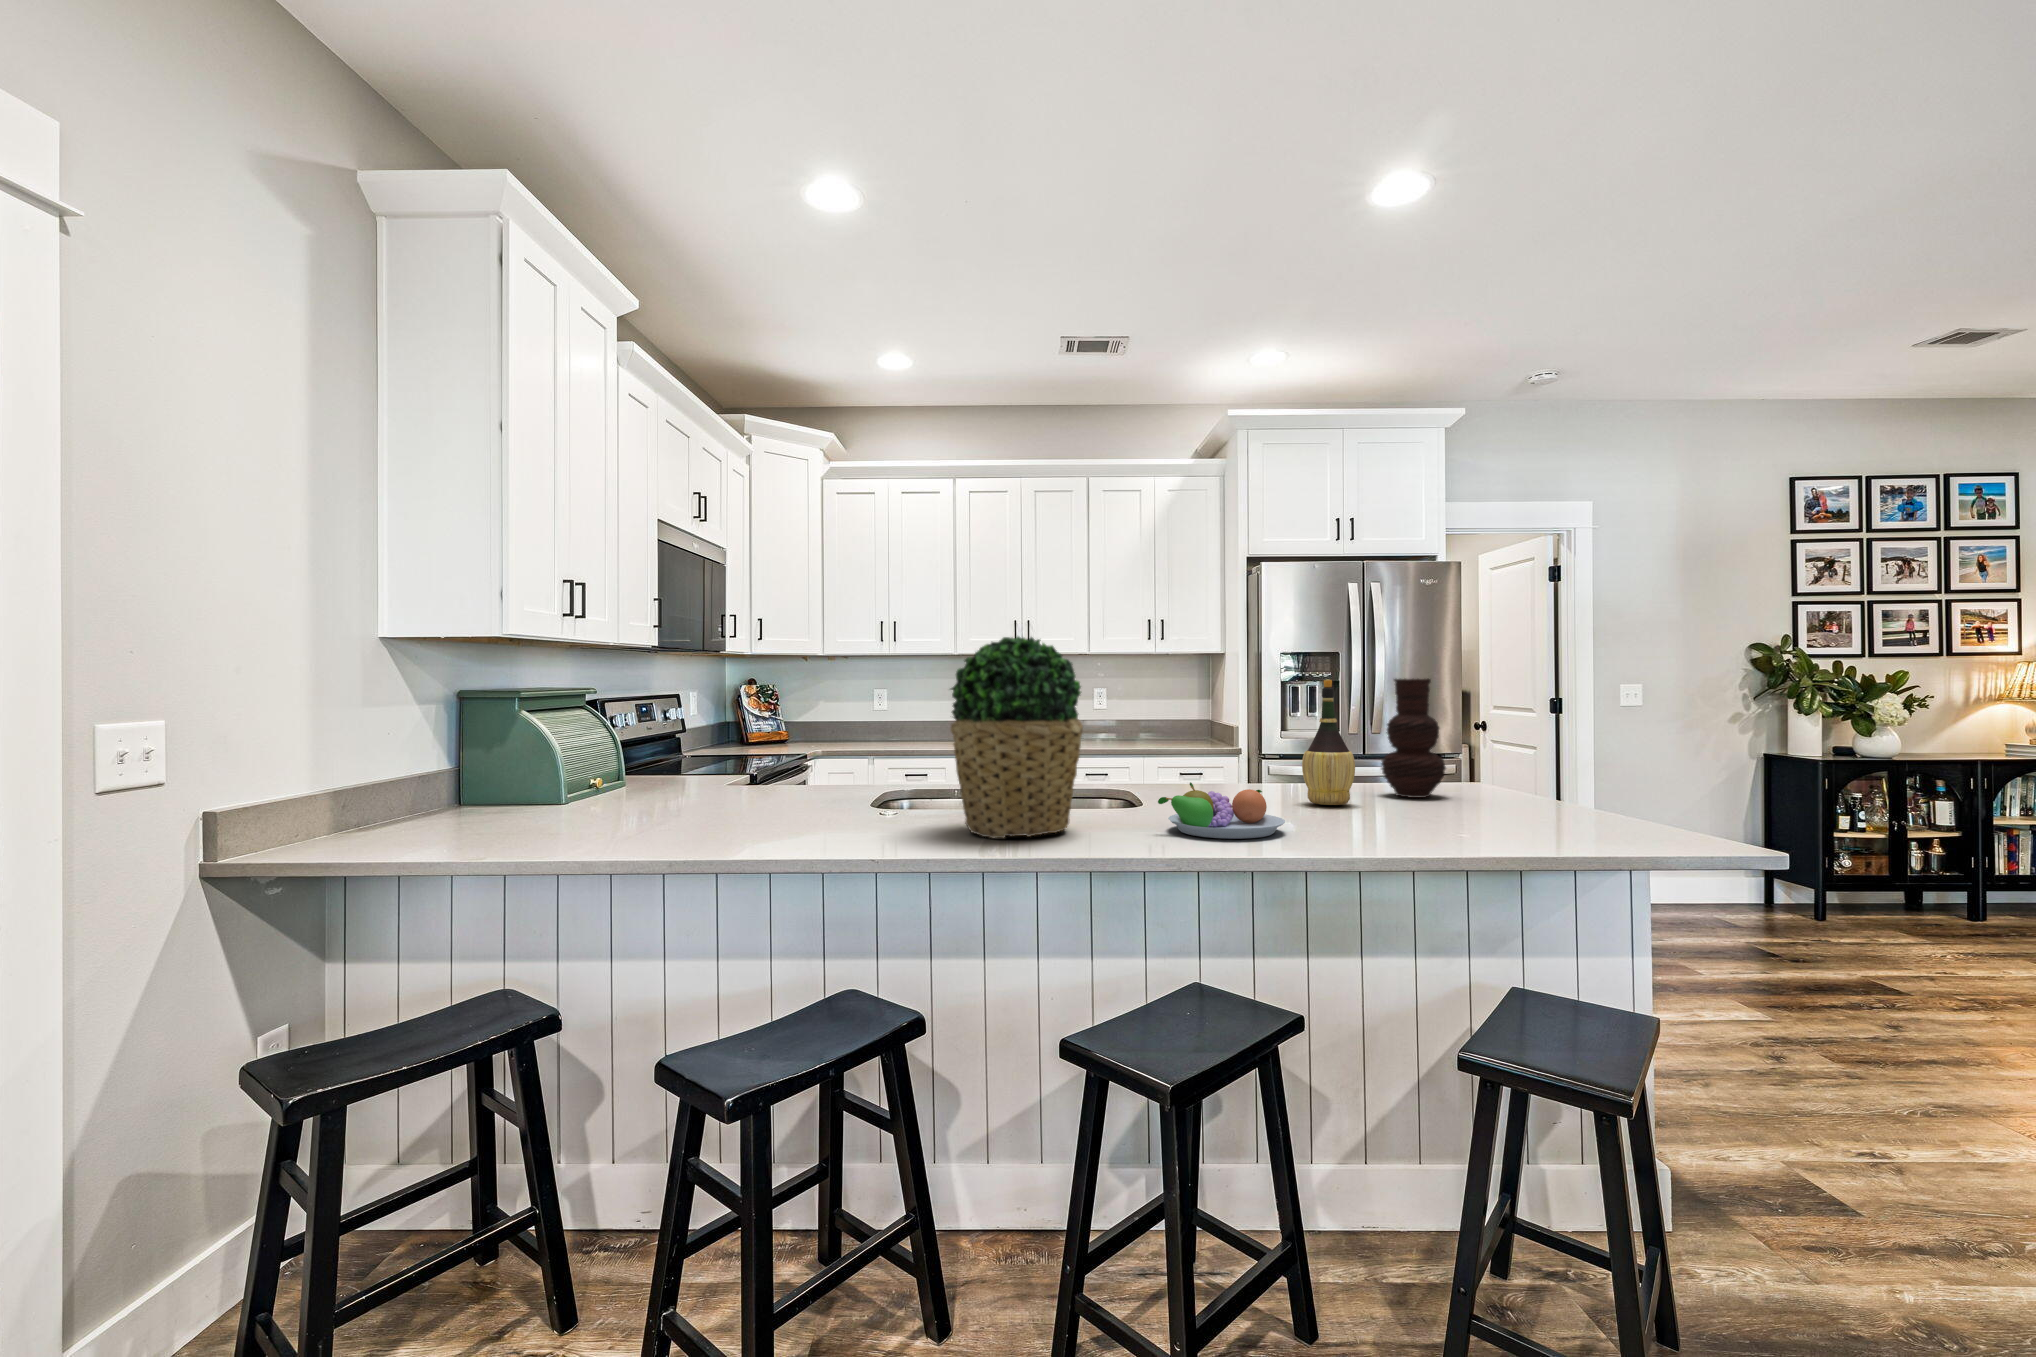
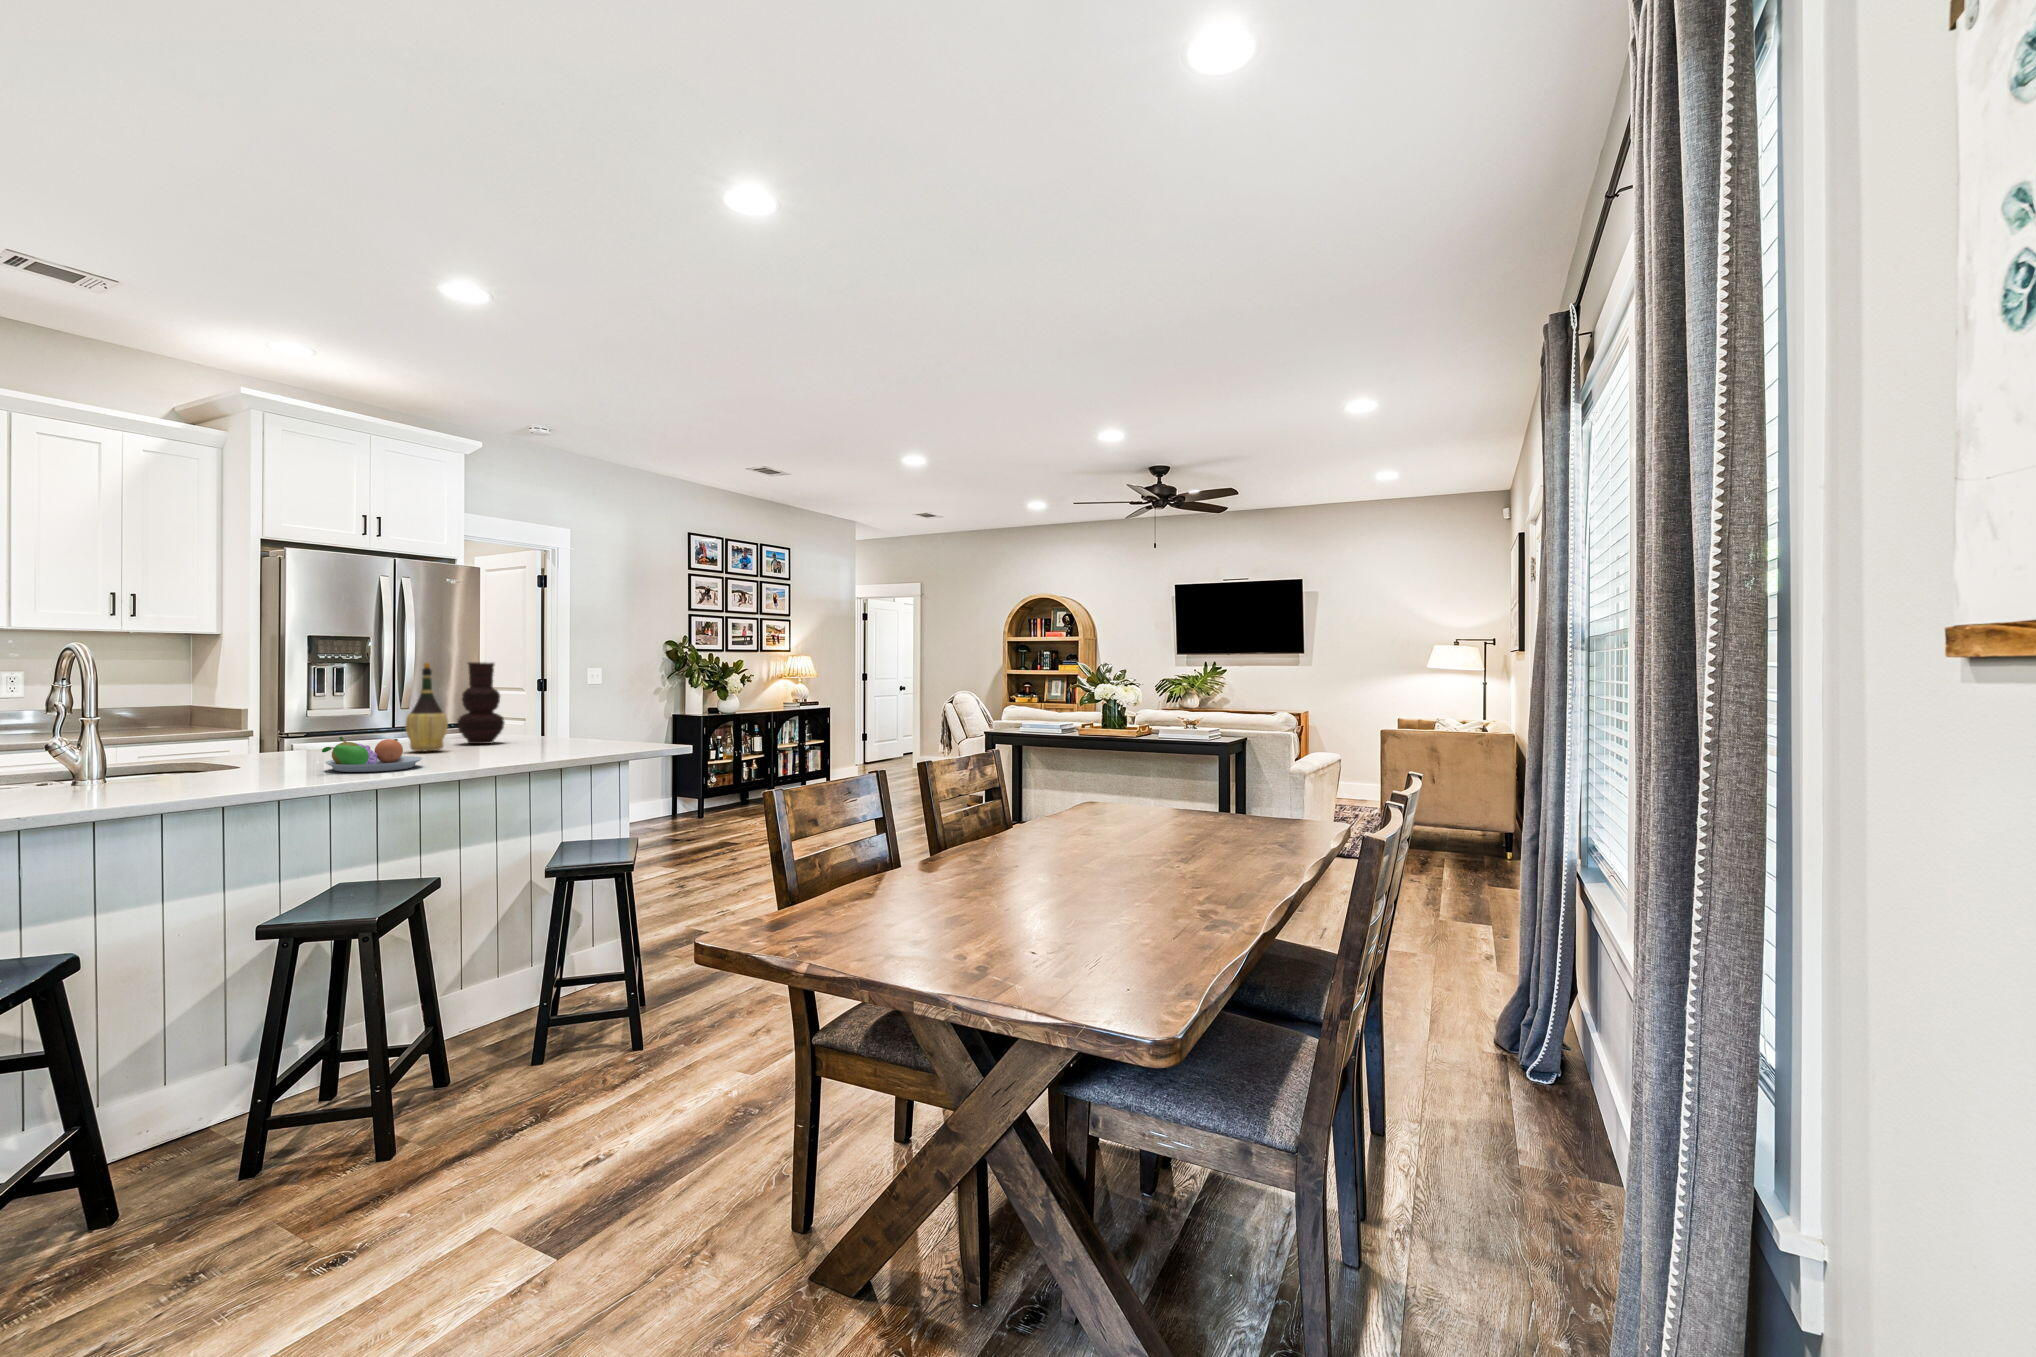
potted plant: present [950,636,1083,838] -> none [104,624,254,789]

